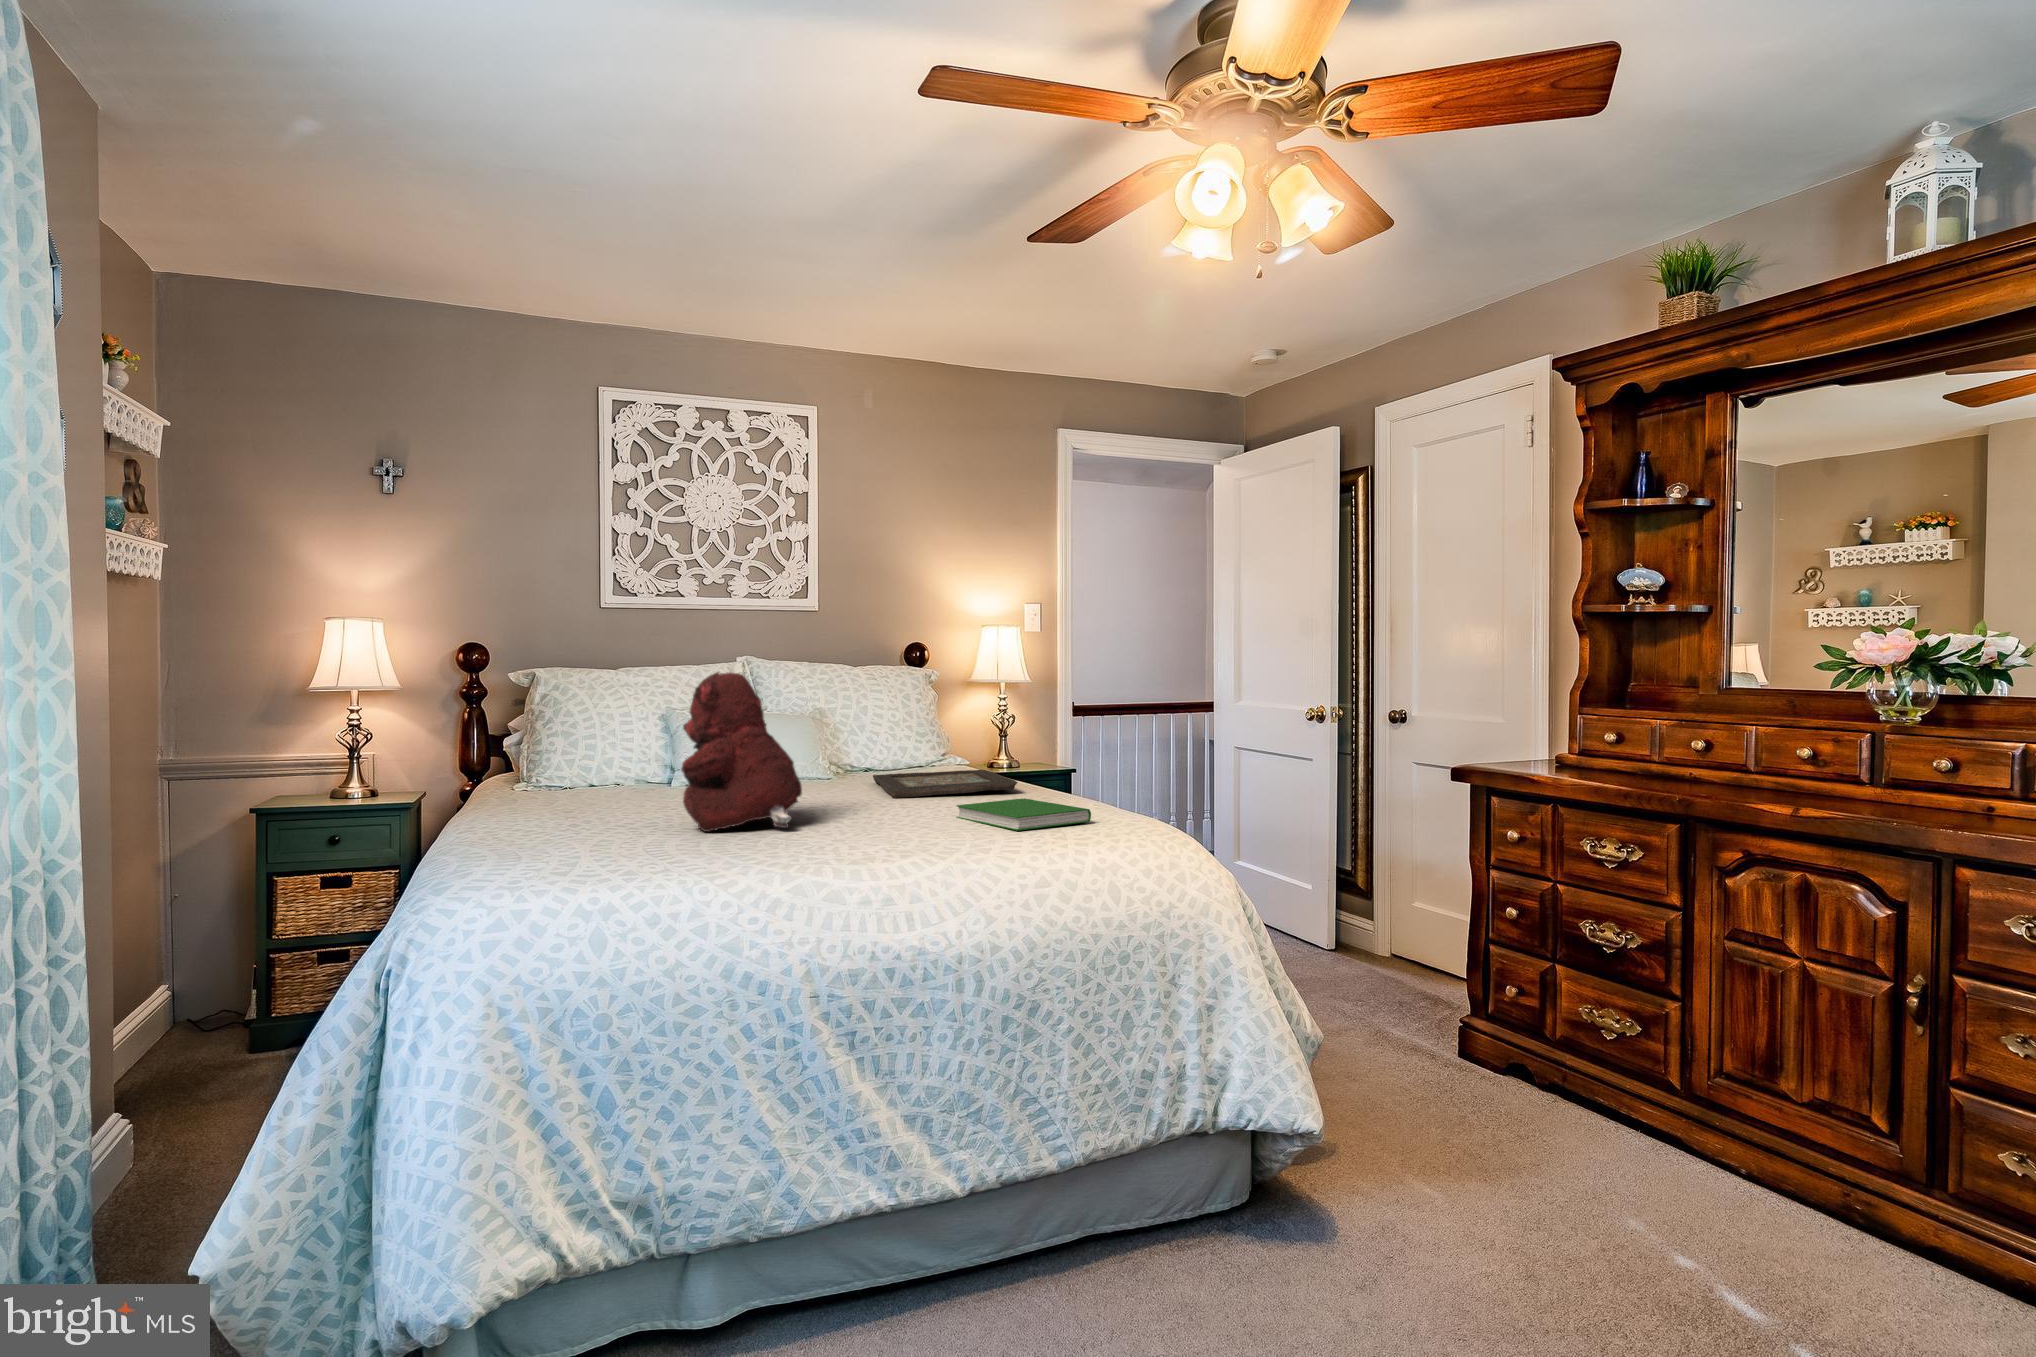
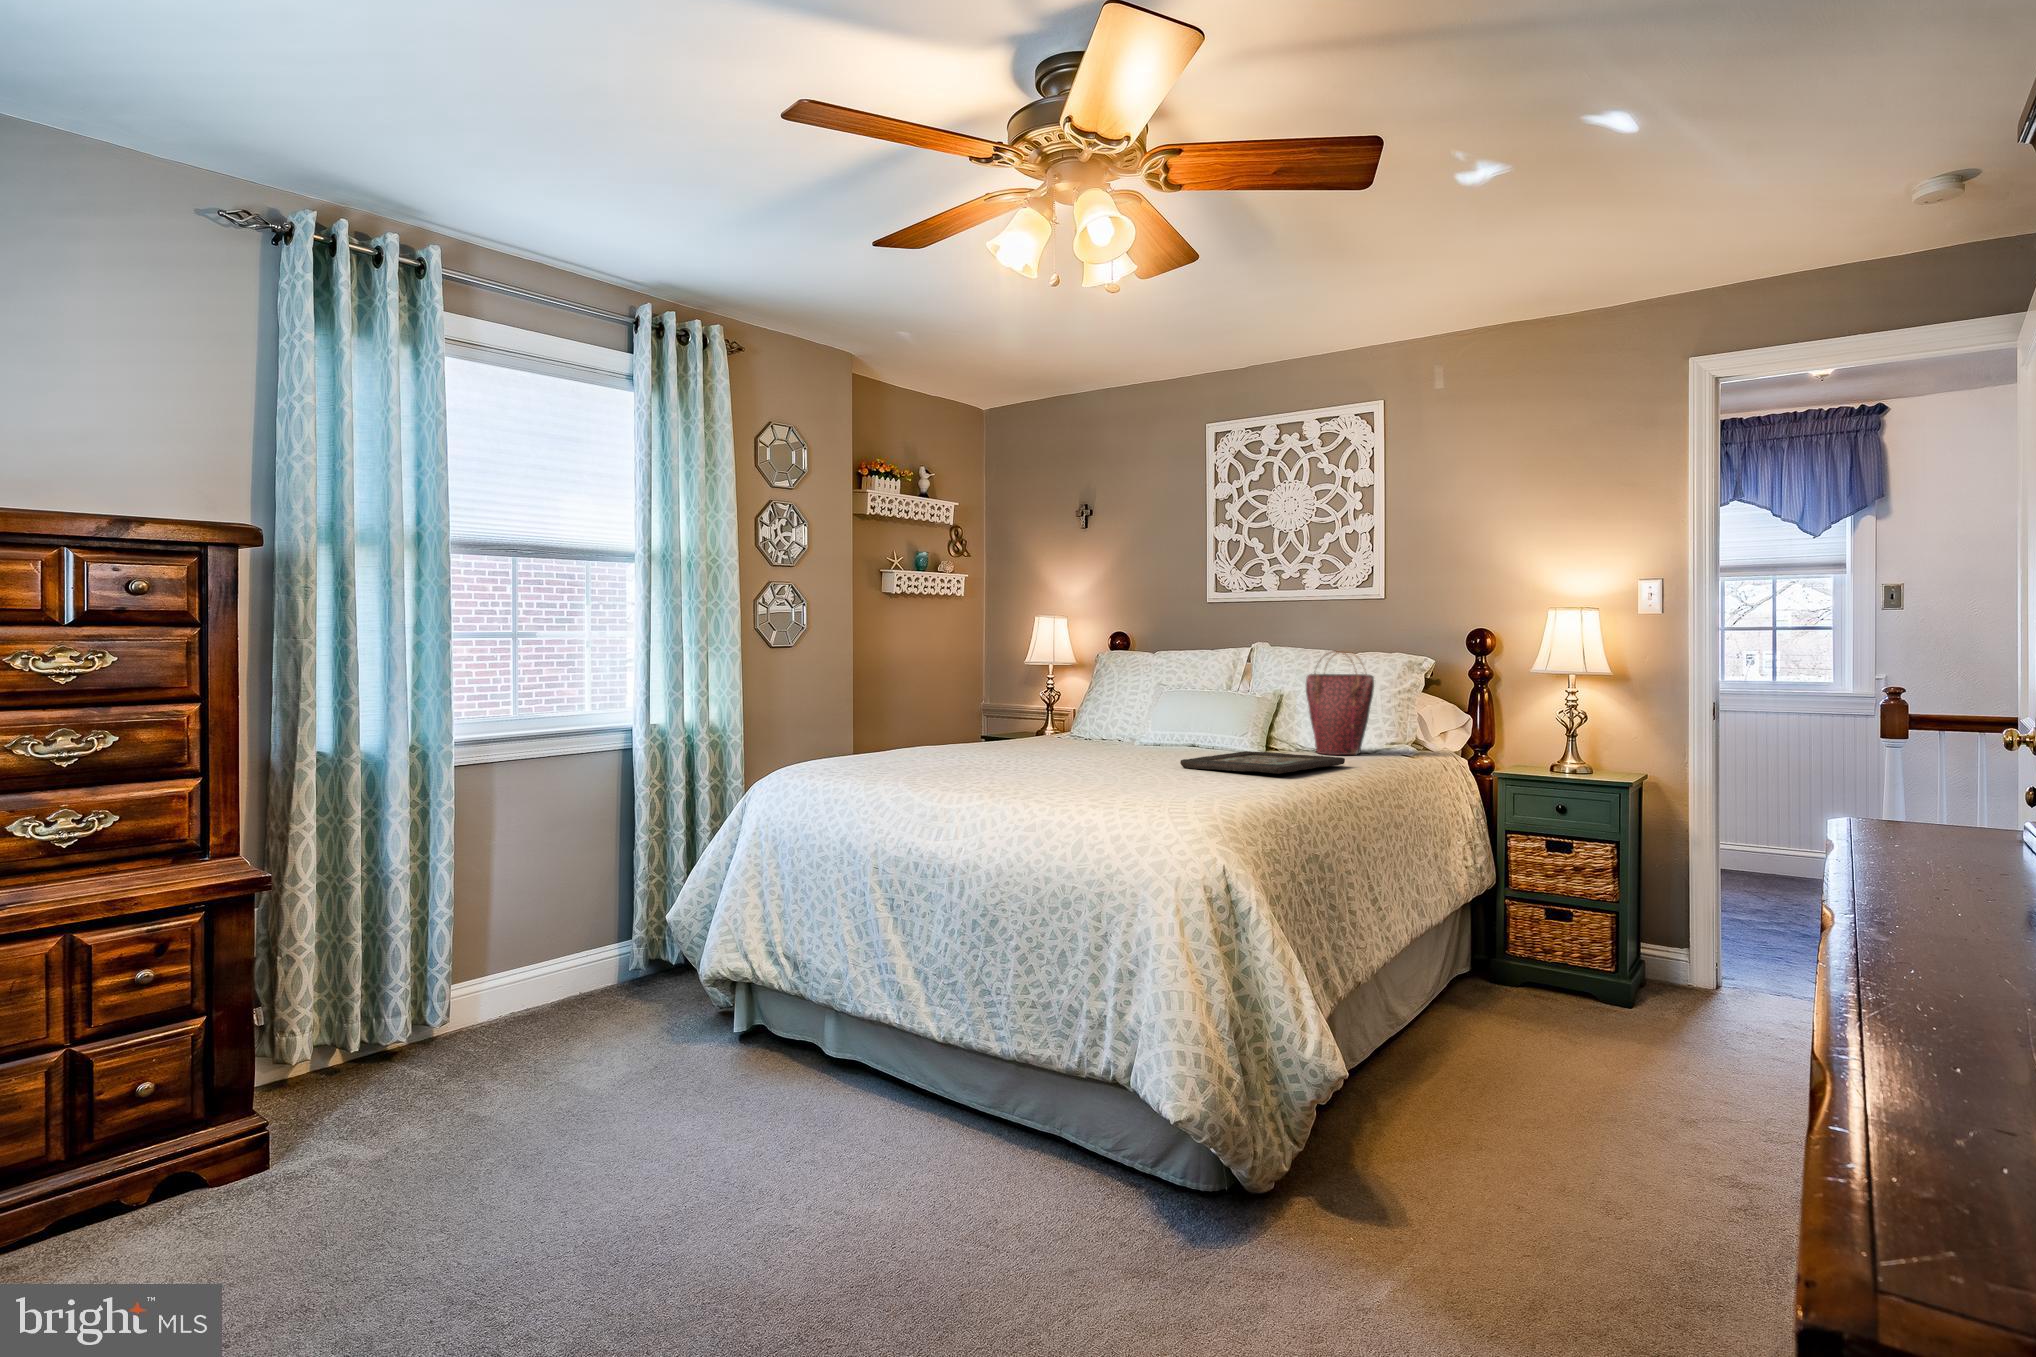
handbag: none [863,663,936,771] -> present [1306,651,1374,755]
teddy bear: present [681,672,802,832] -> none [958,655,1048,771]
hardcover book: present [957,798,1091,831] -> none [1095,772,1200,798]

